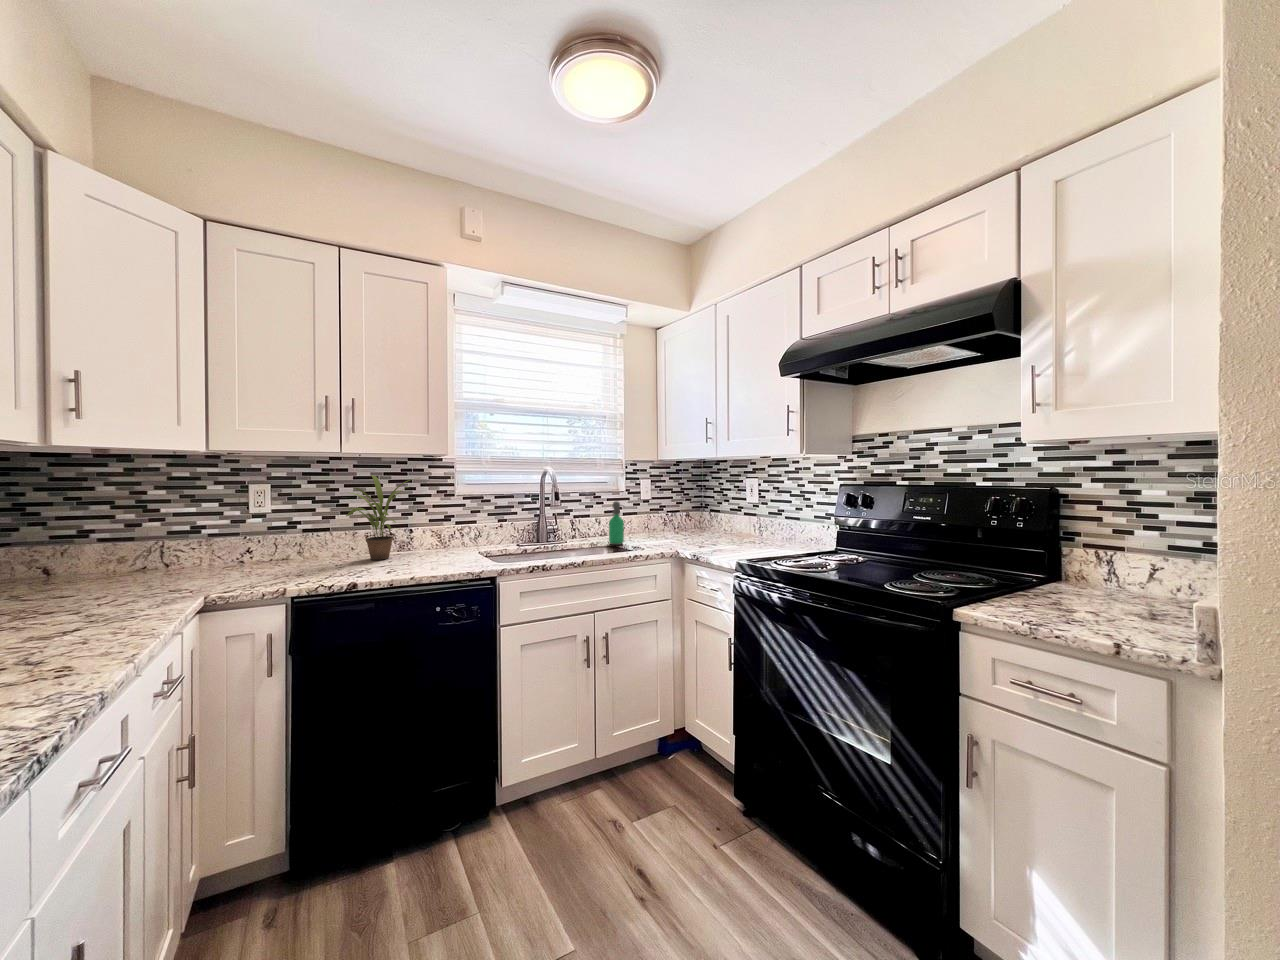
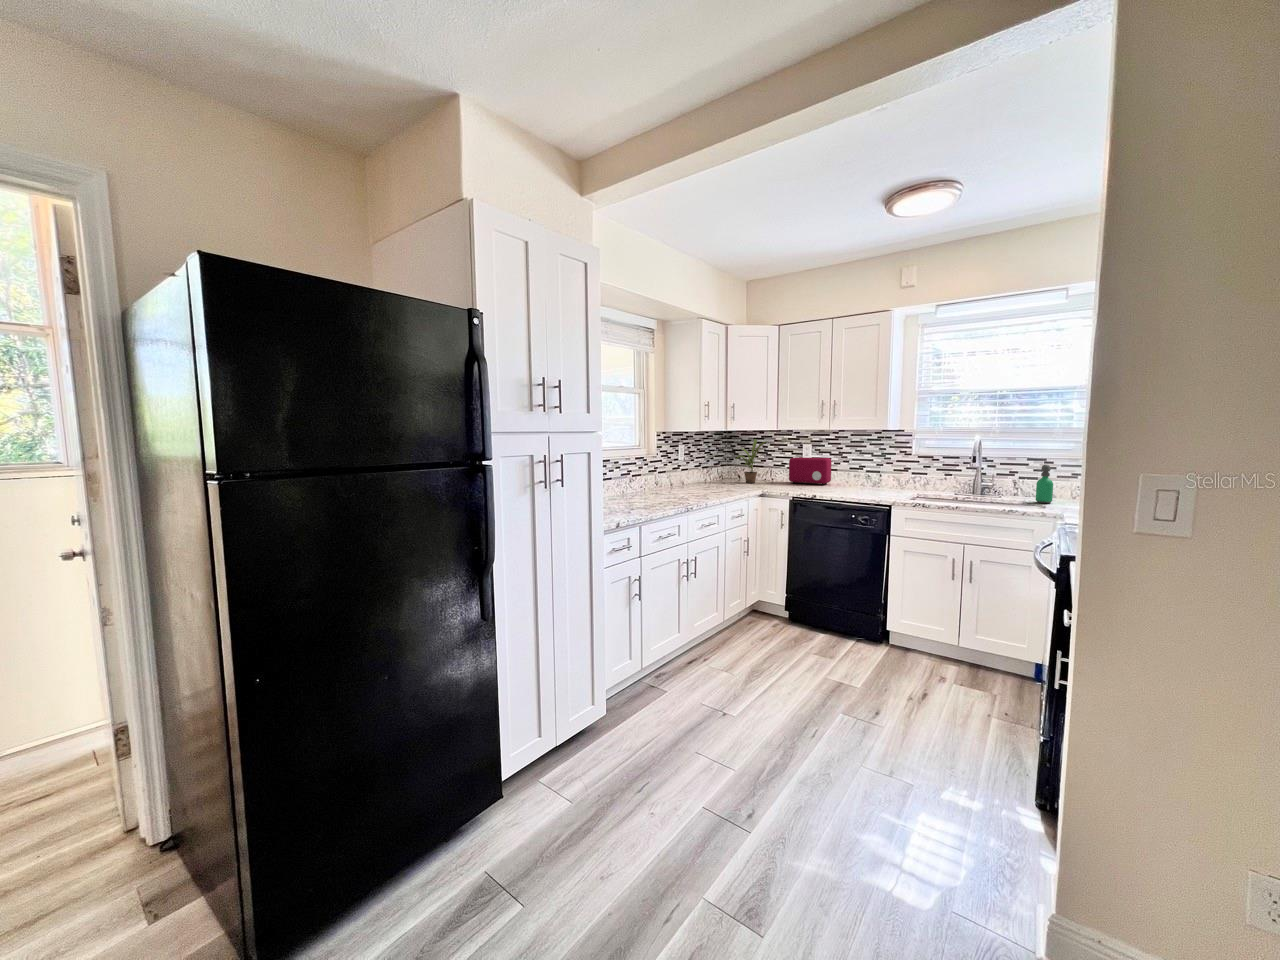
potted plant: present [346,475,413,560] -> present [736,439,768,483]
toaster: none [225,508,320,565] -> present [789,457,832,485]

